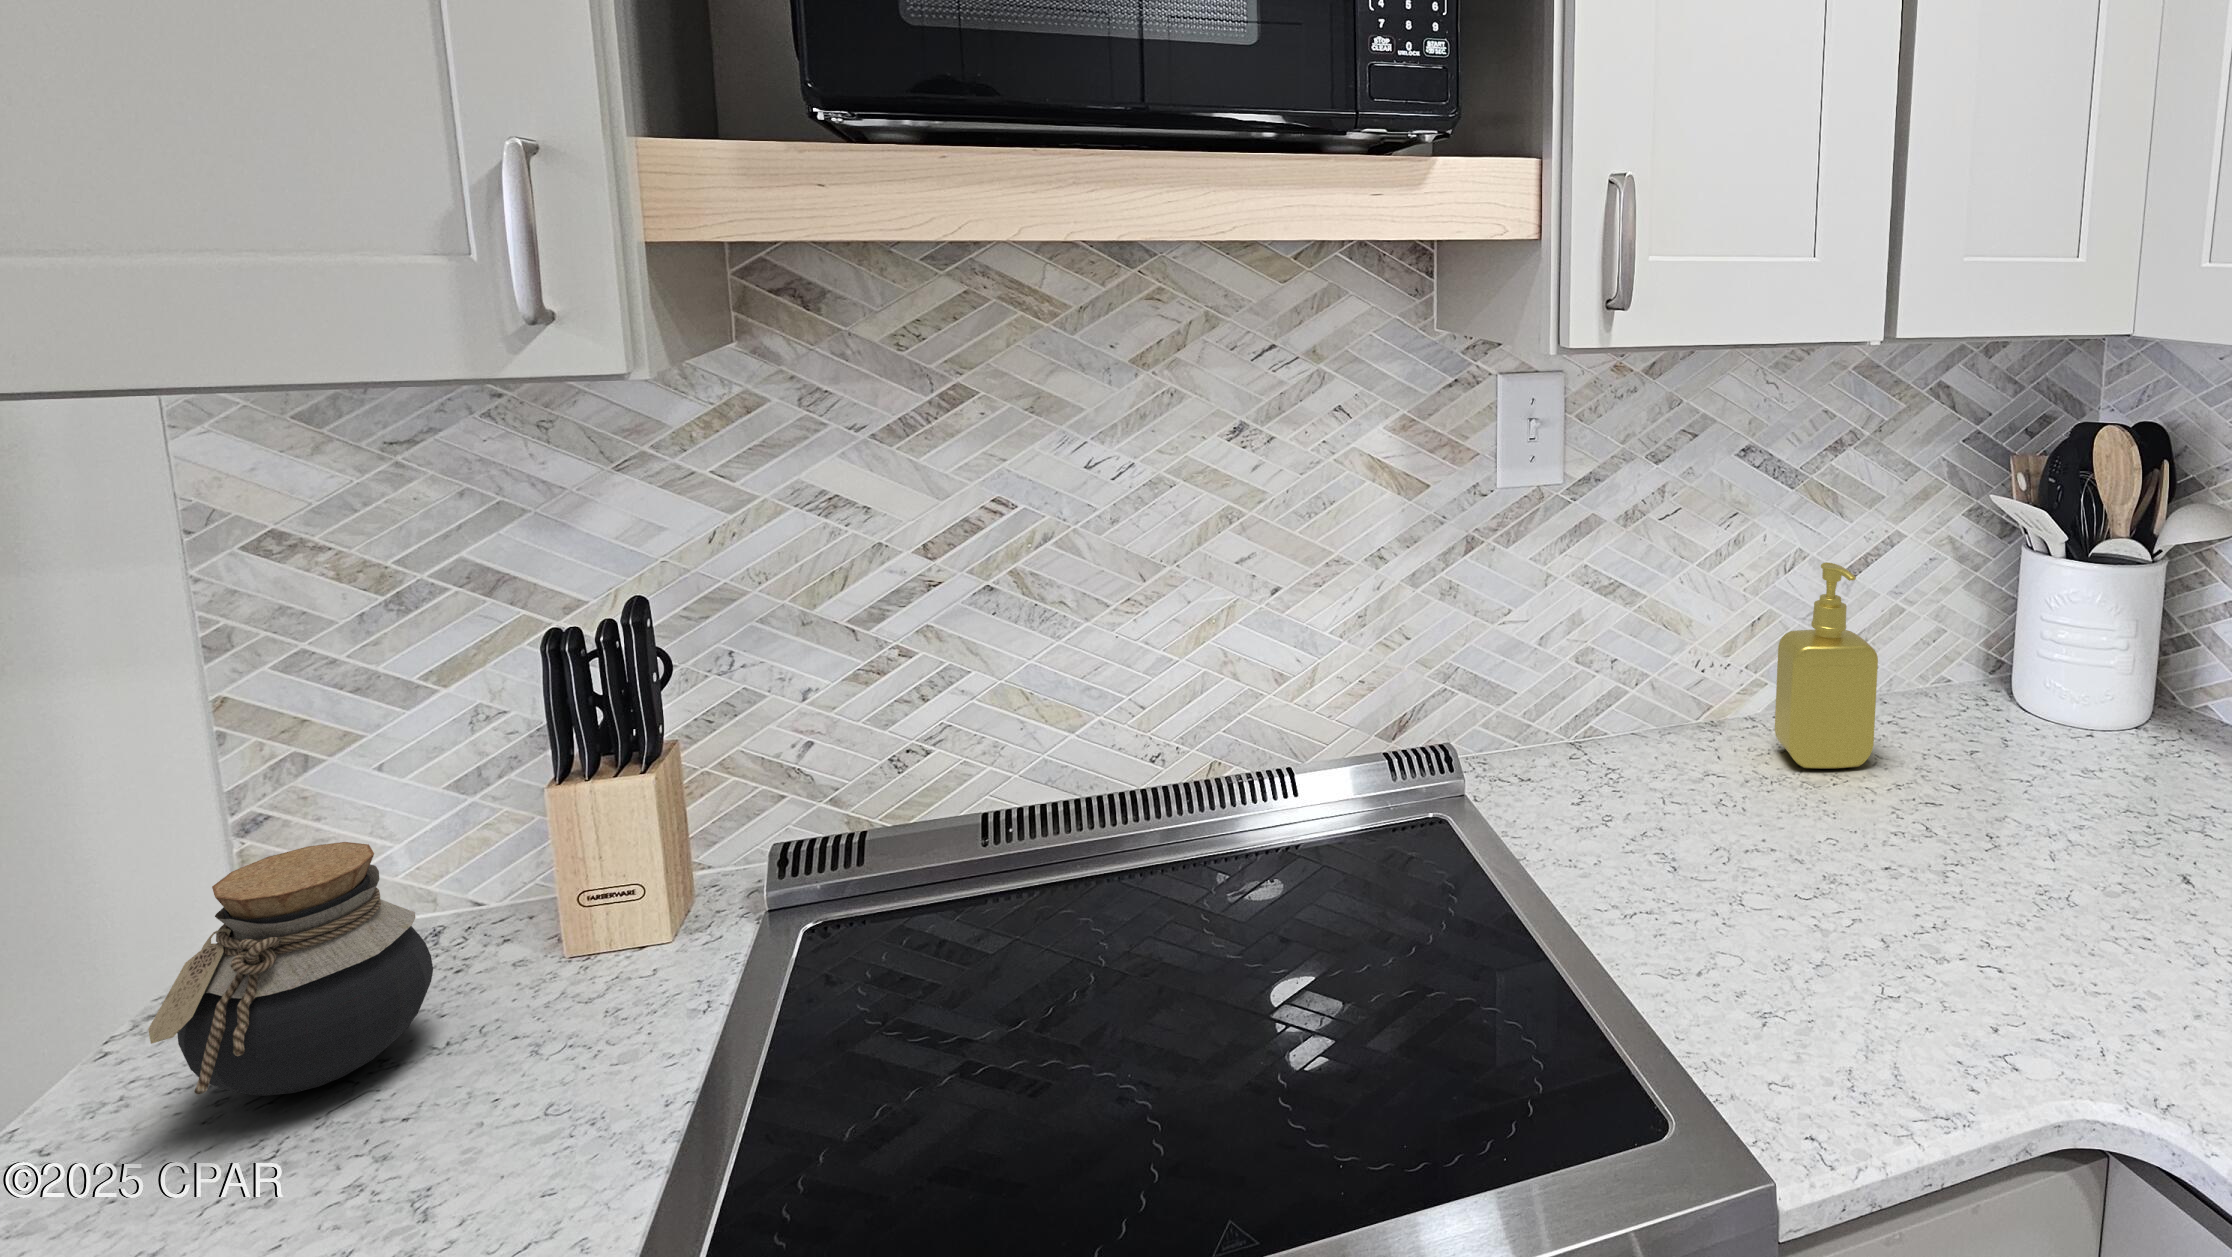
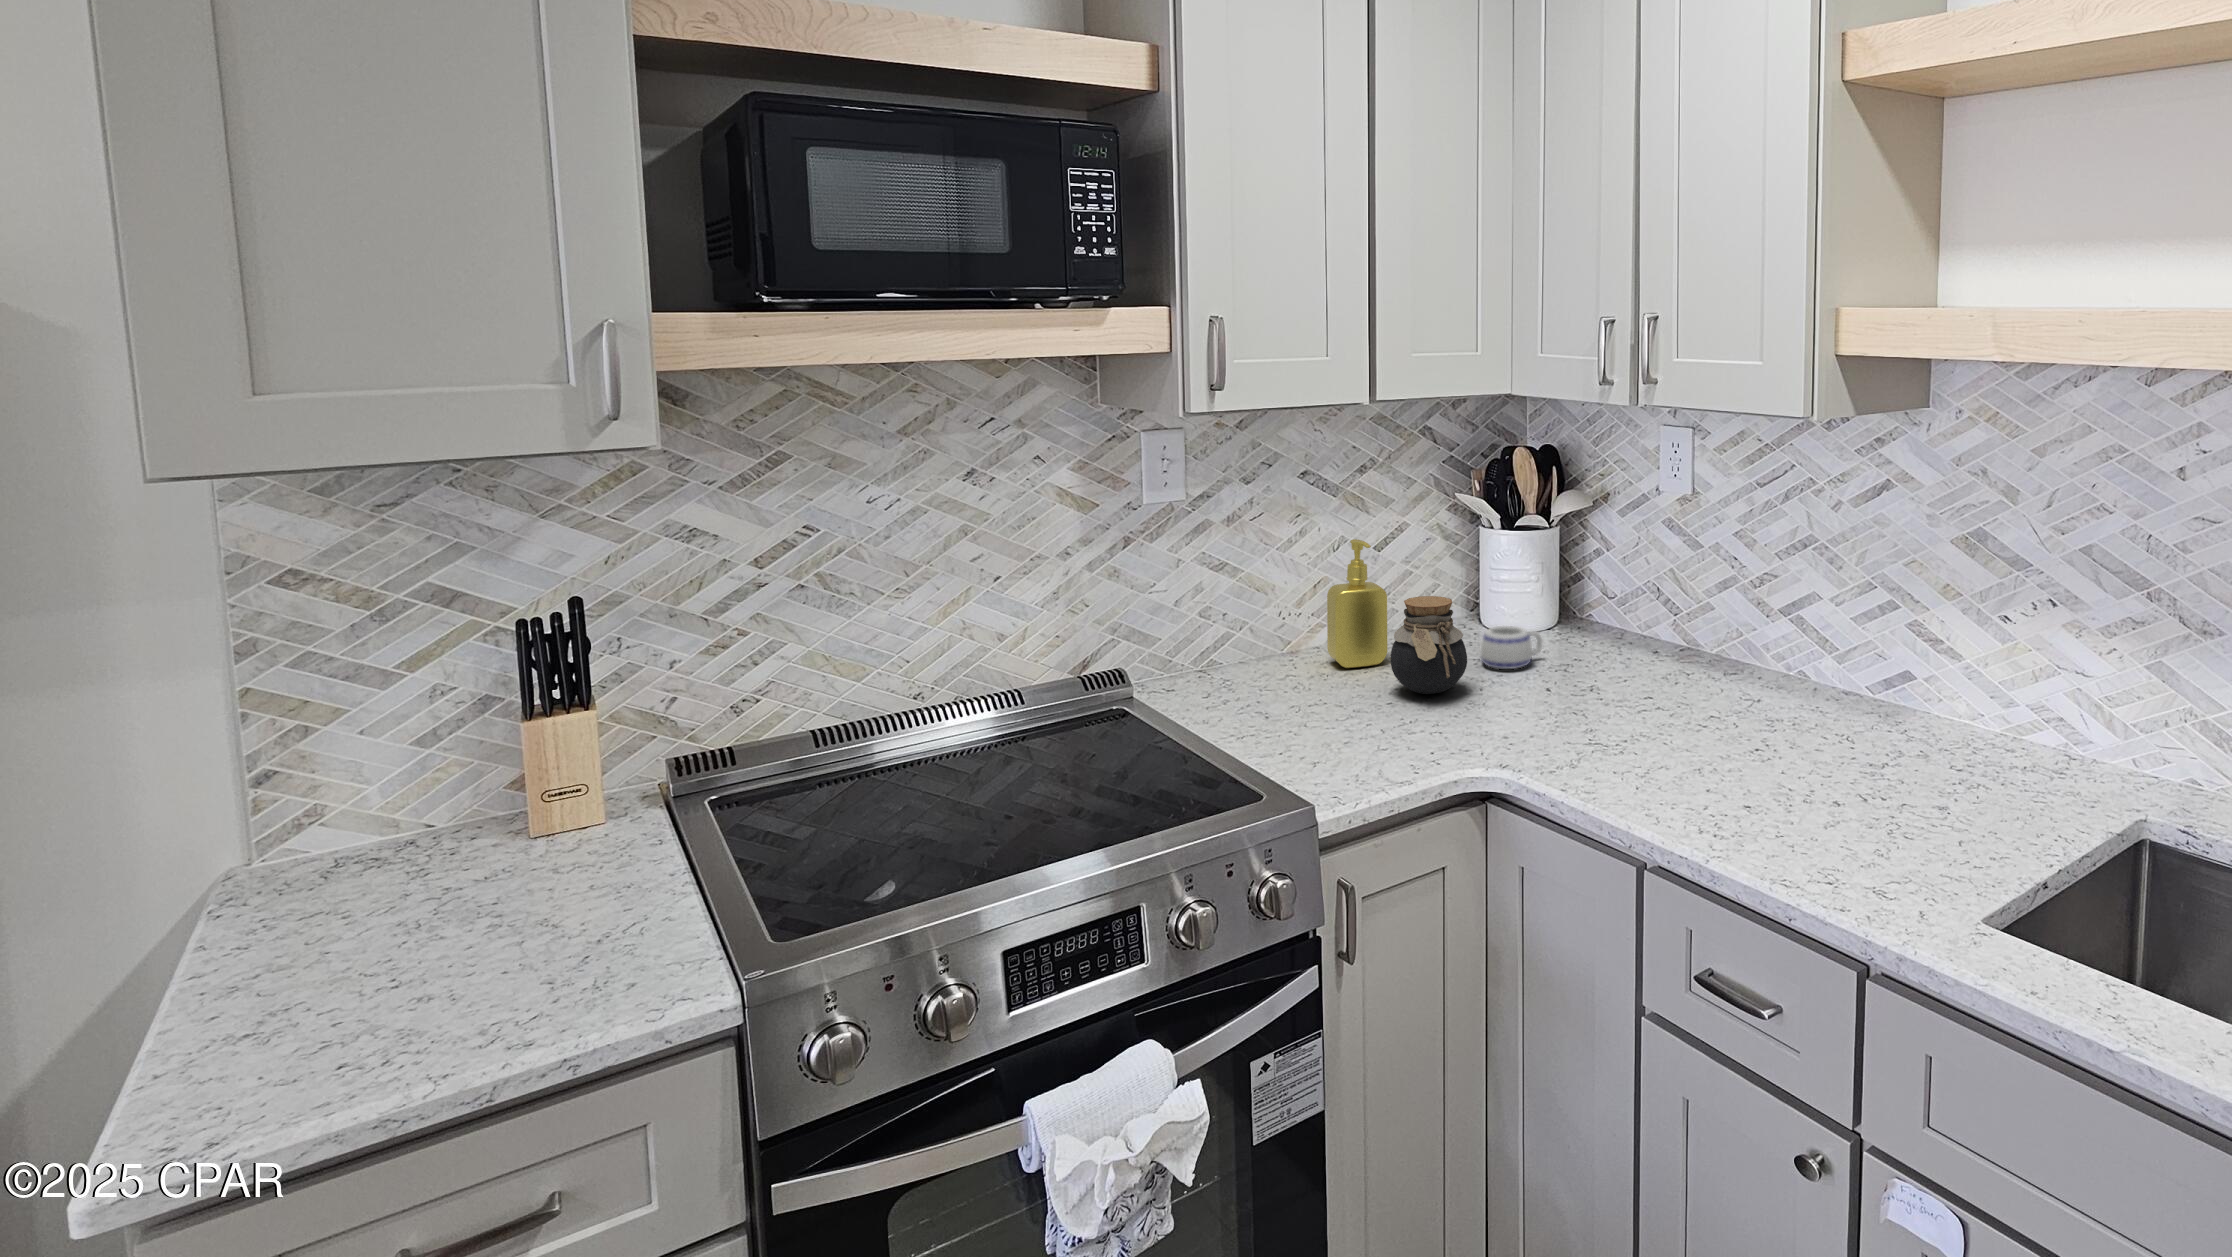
mug: none [2037,728,2150,811] -> present [1481,626,1542,669]
jar: present [148,842,433,1096] -> present [1391,596,1467,694]

